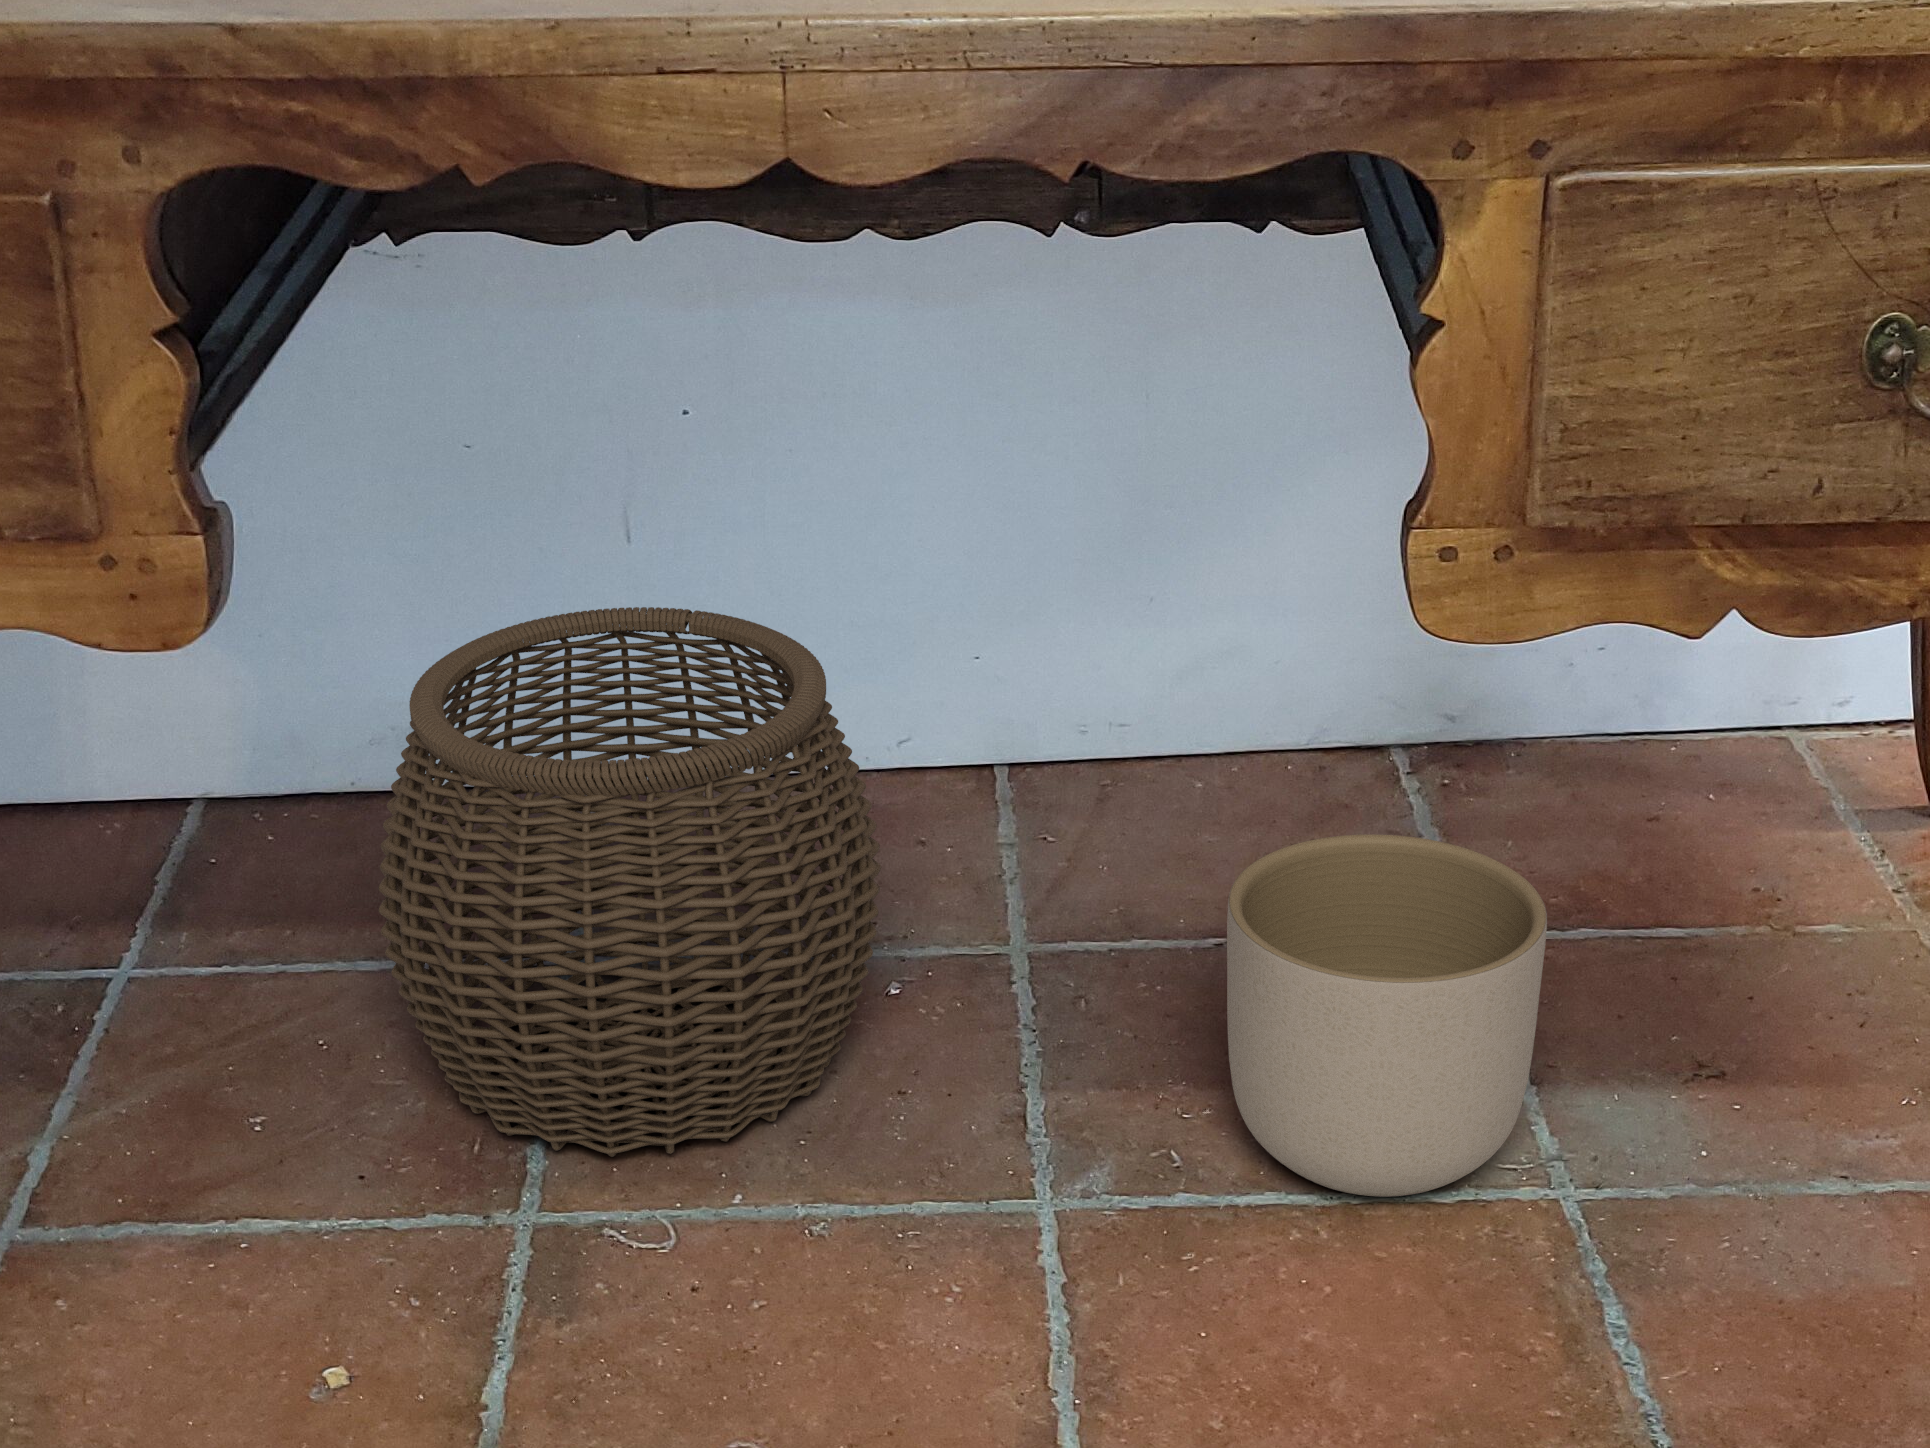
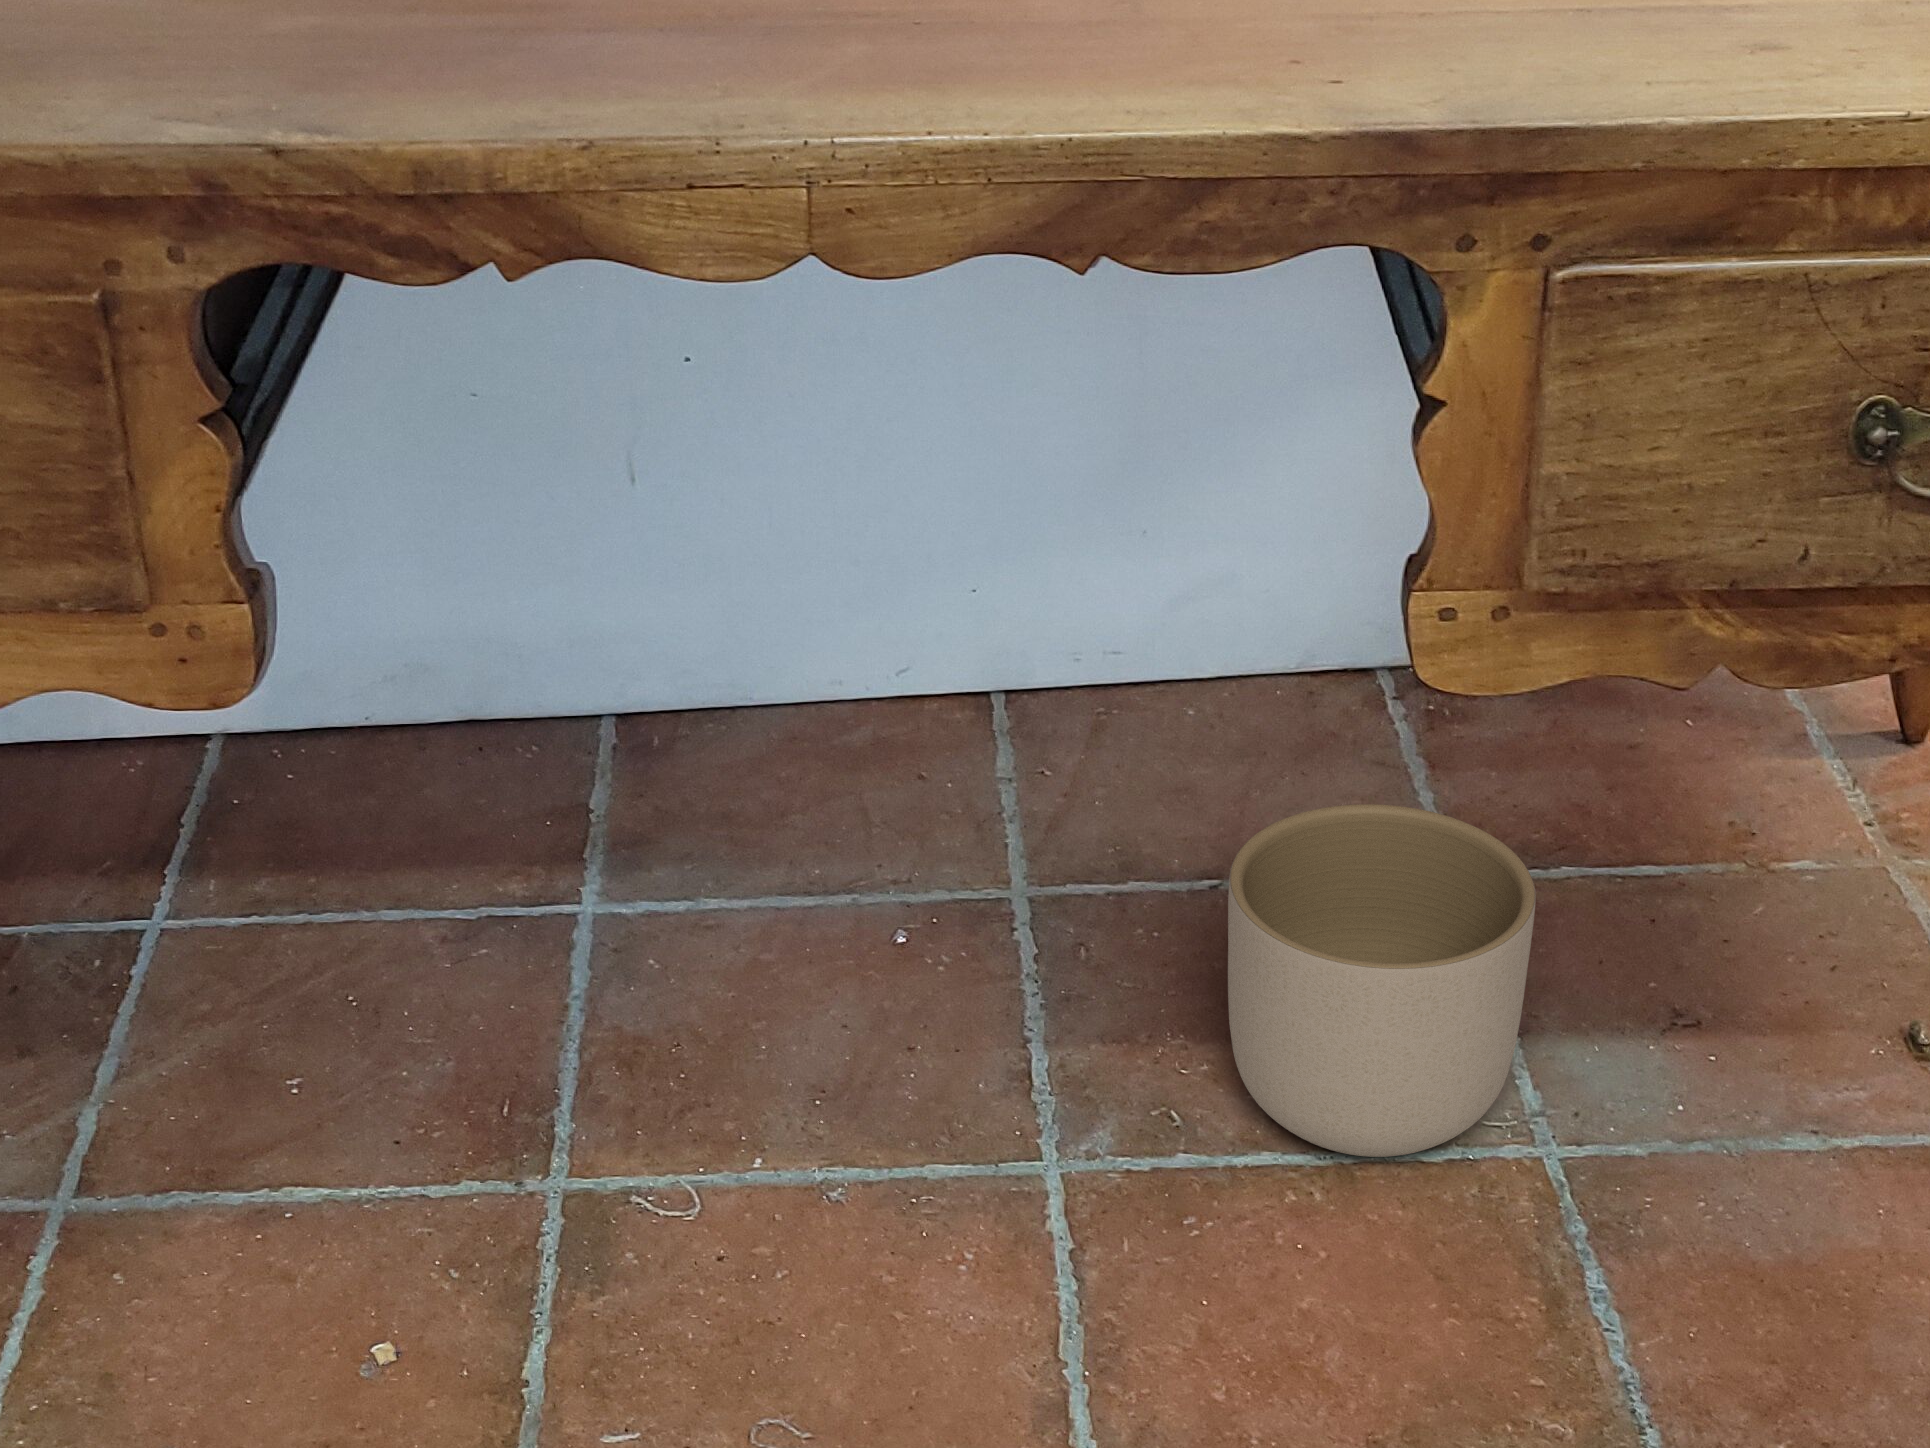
woven basket: present [379,607,881,1157] -> none [409,579,892,1119]

